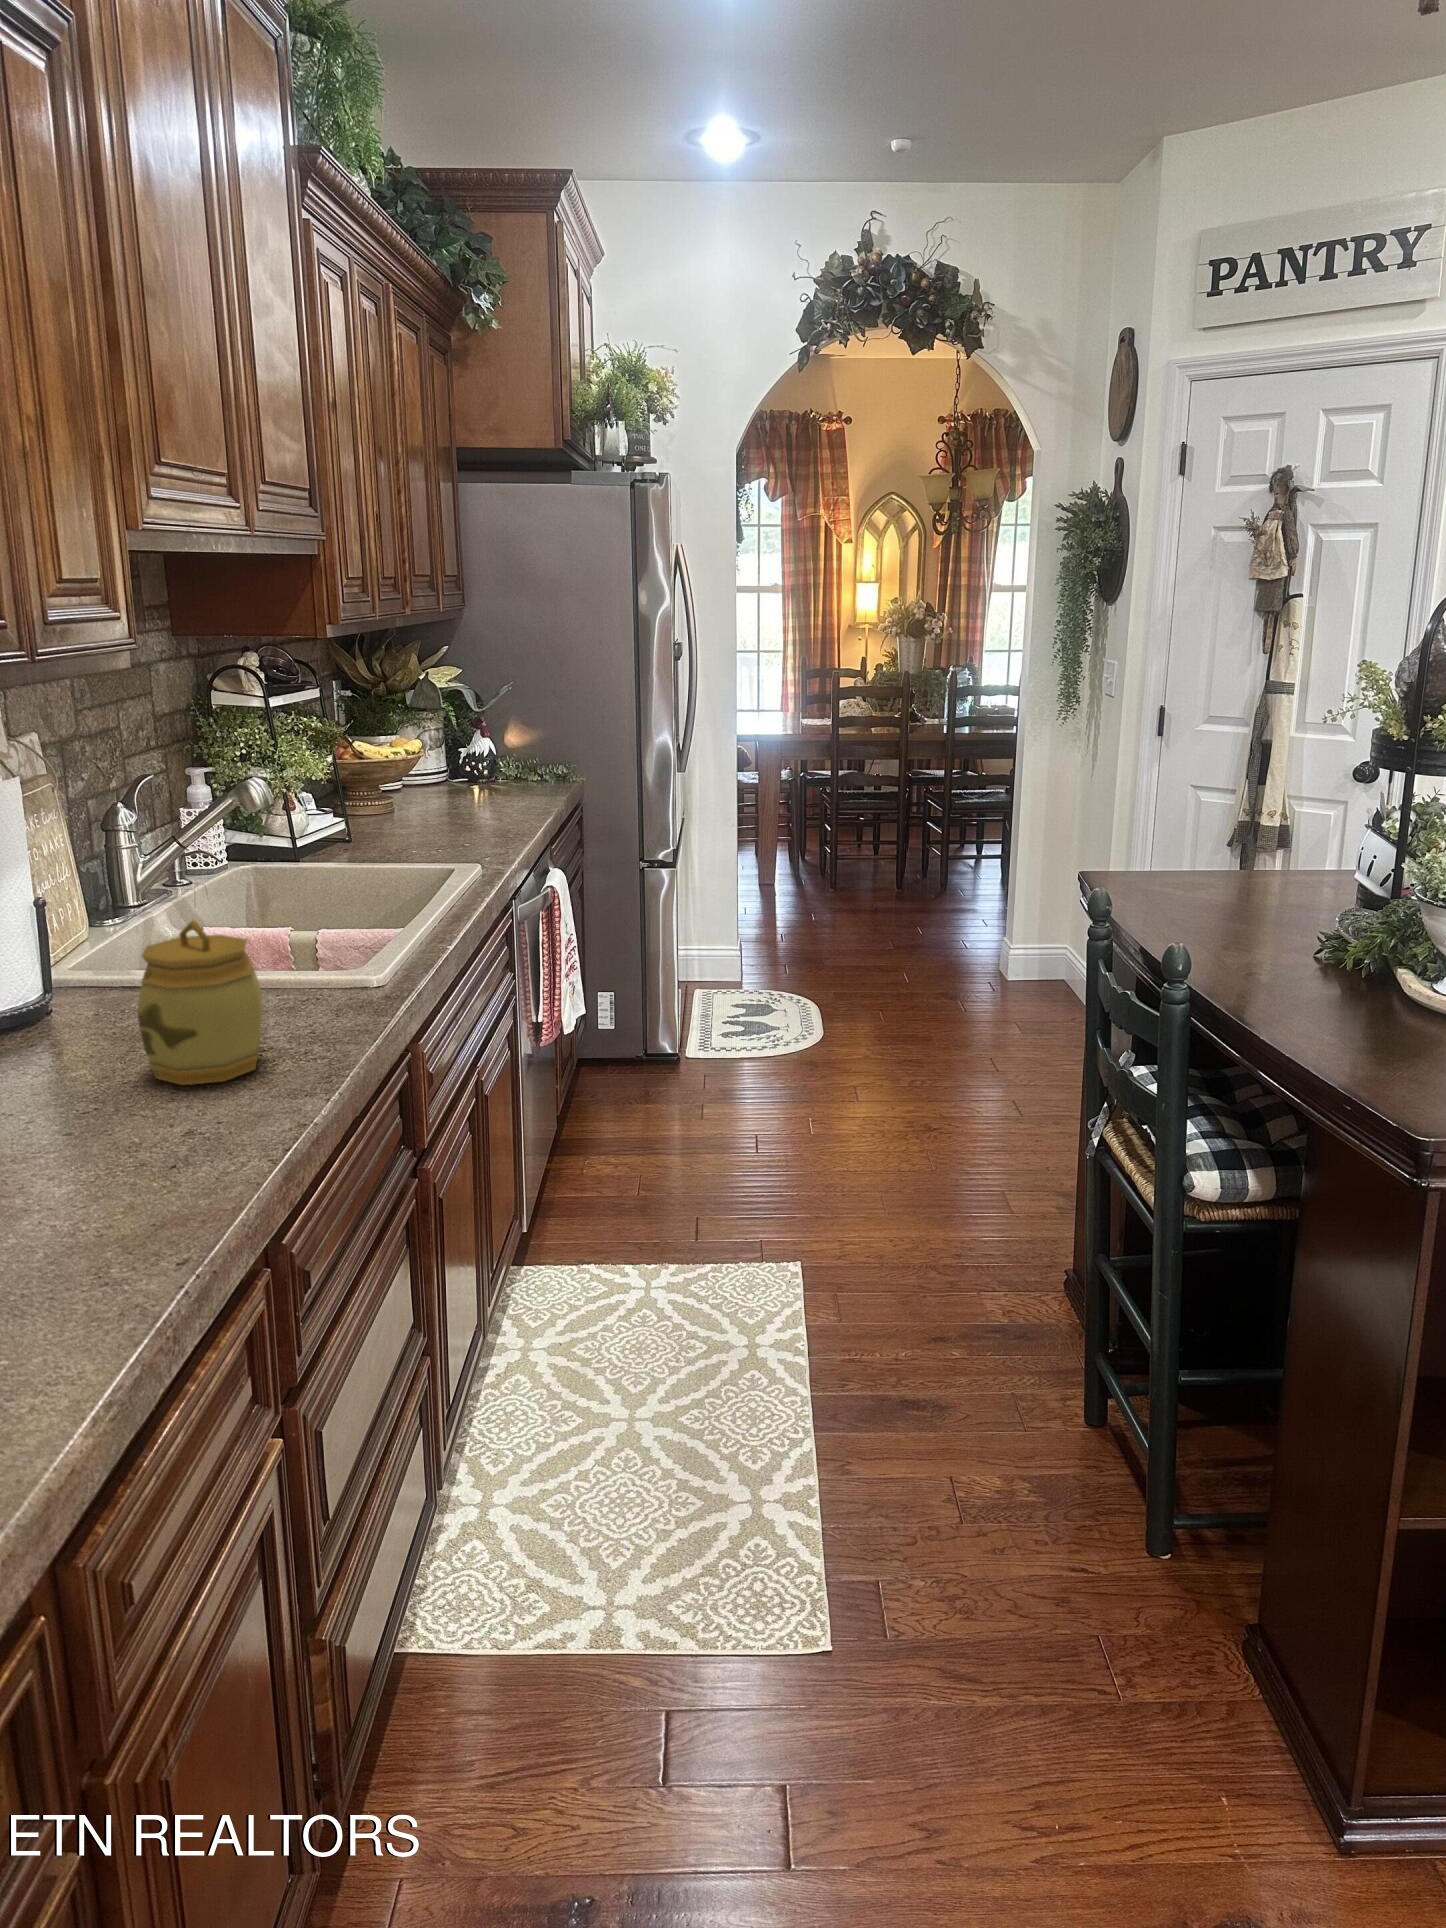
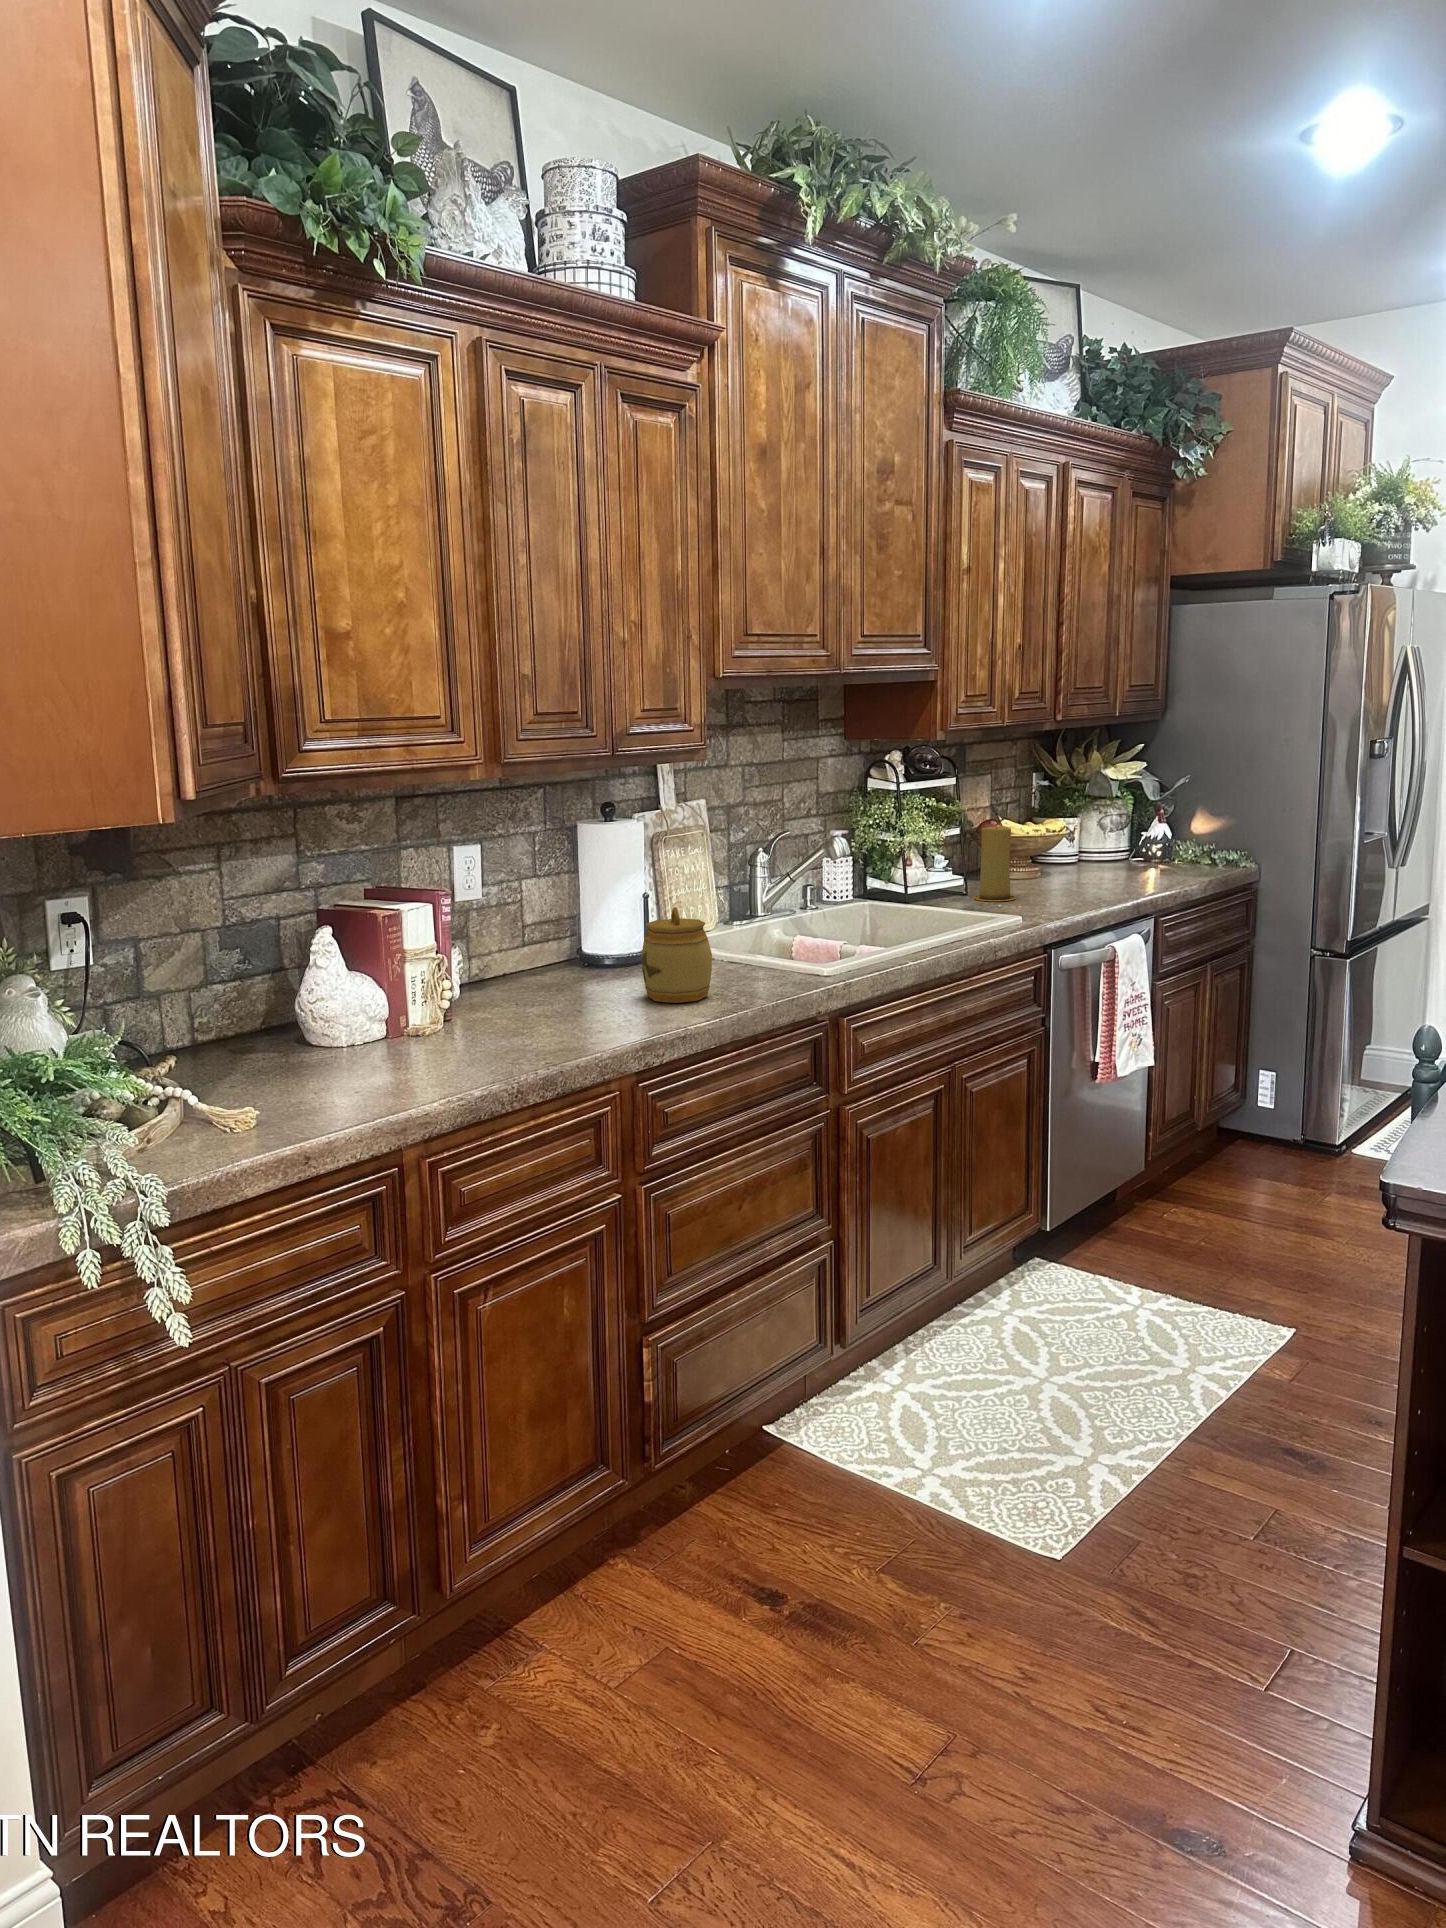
candle: none [368,750,421,847] -> present [974,826,1016,901]

